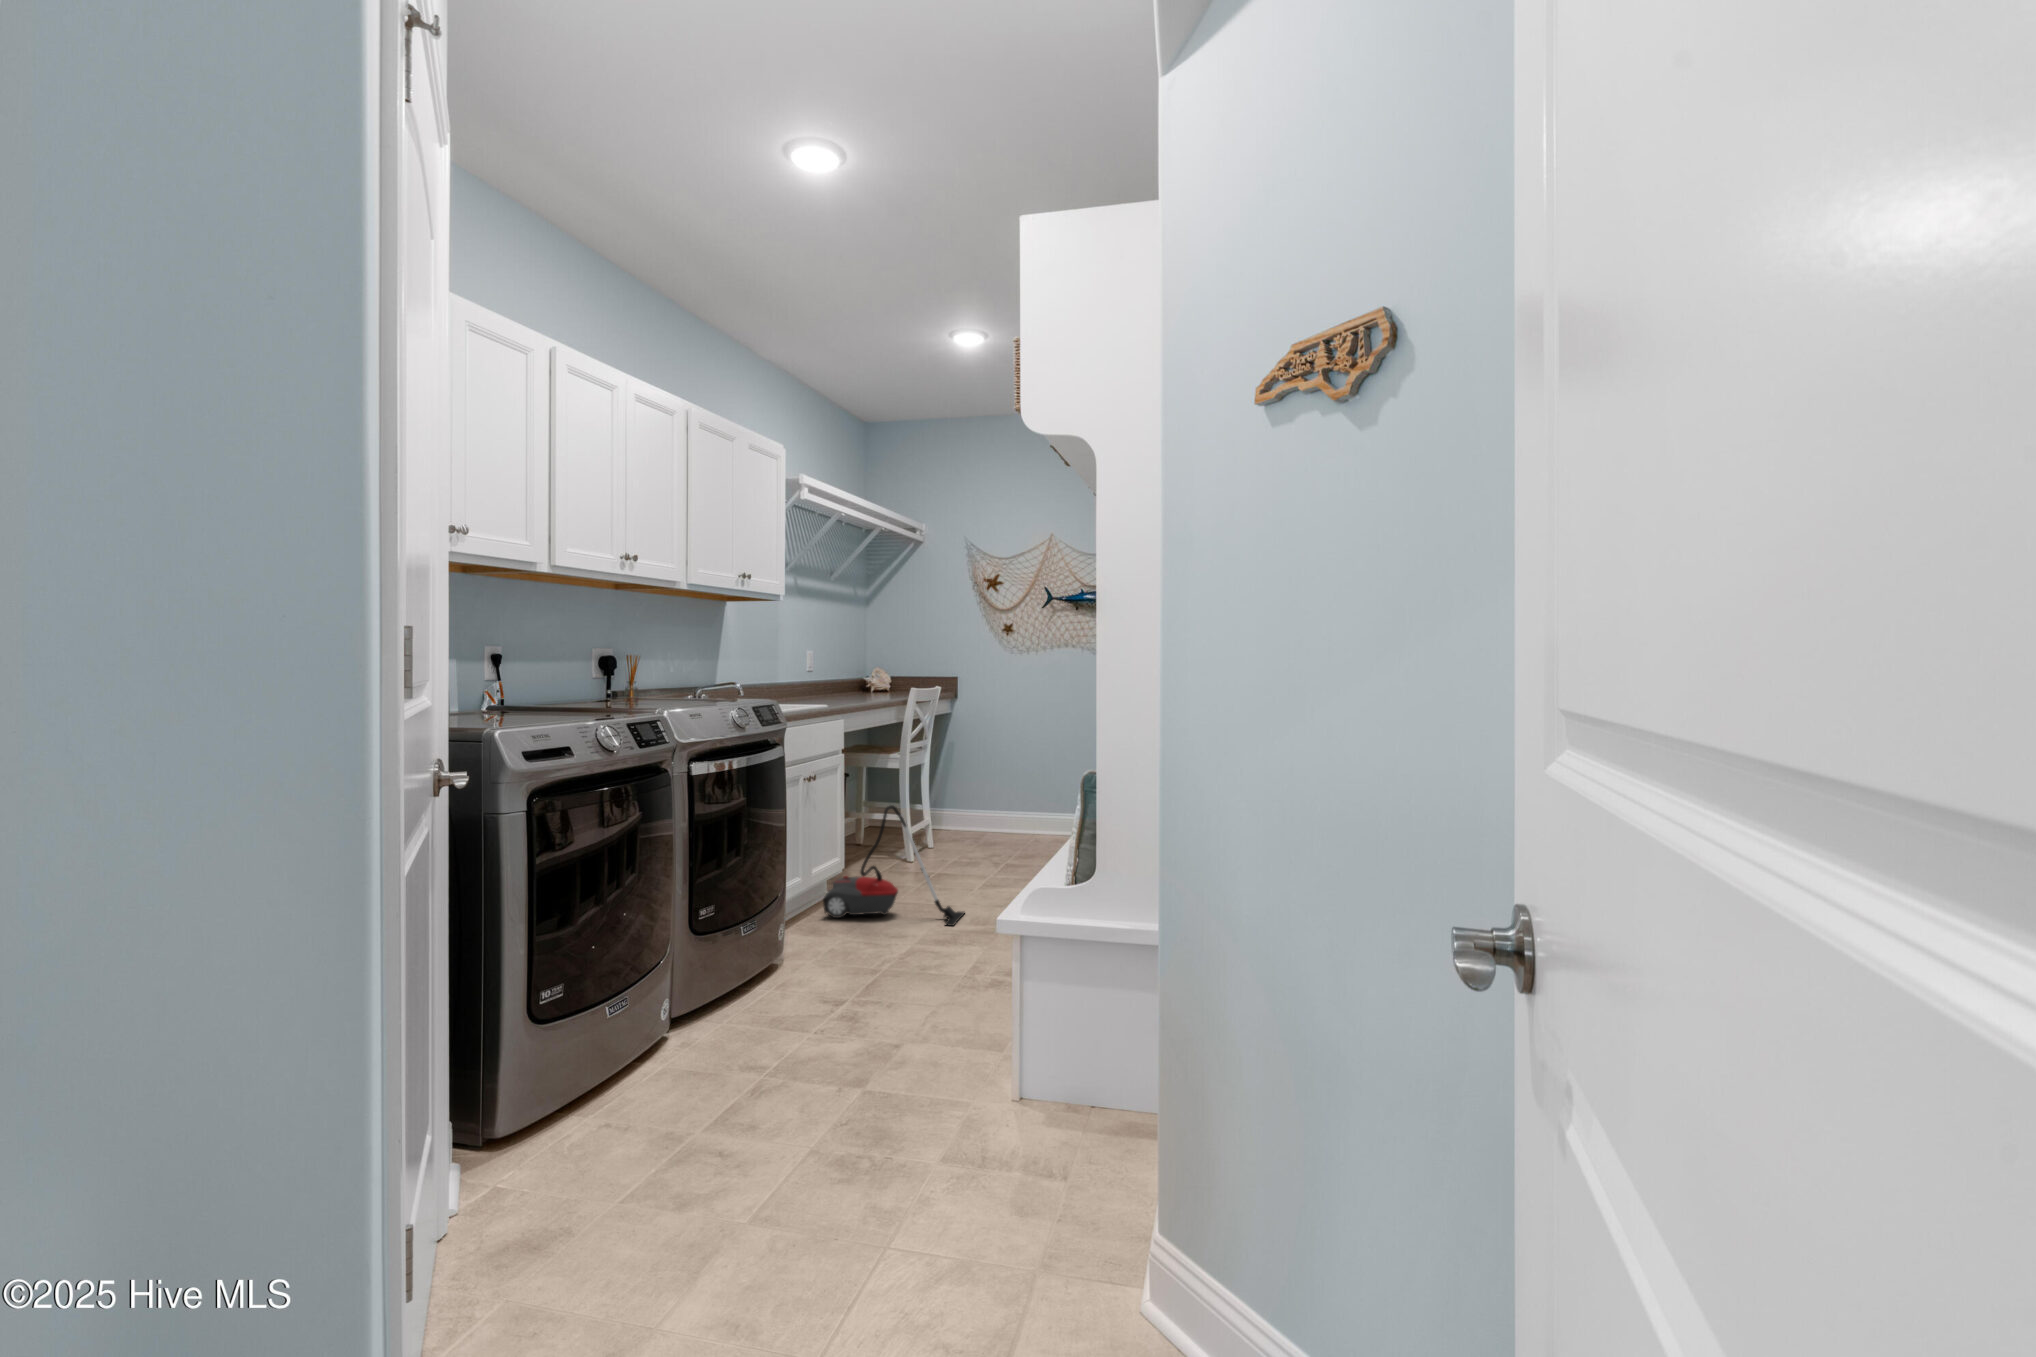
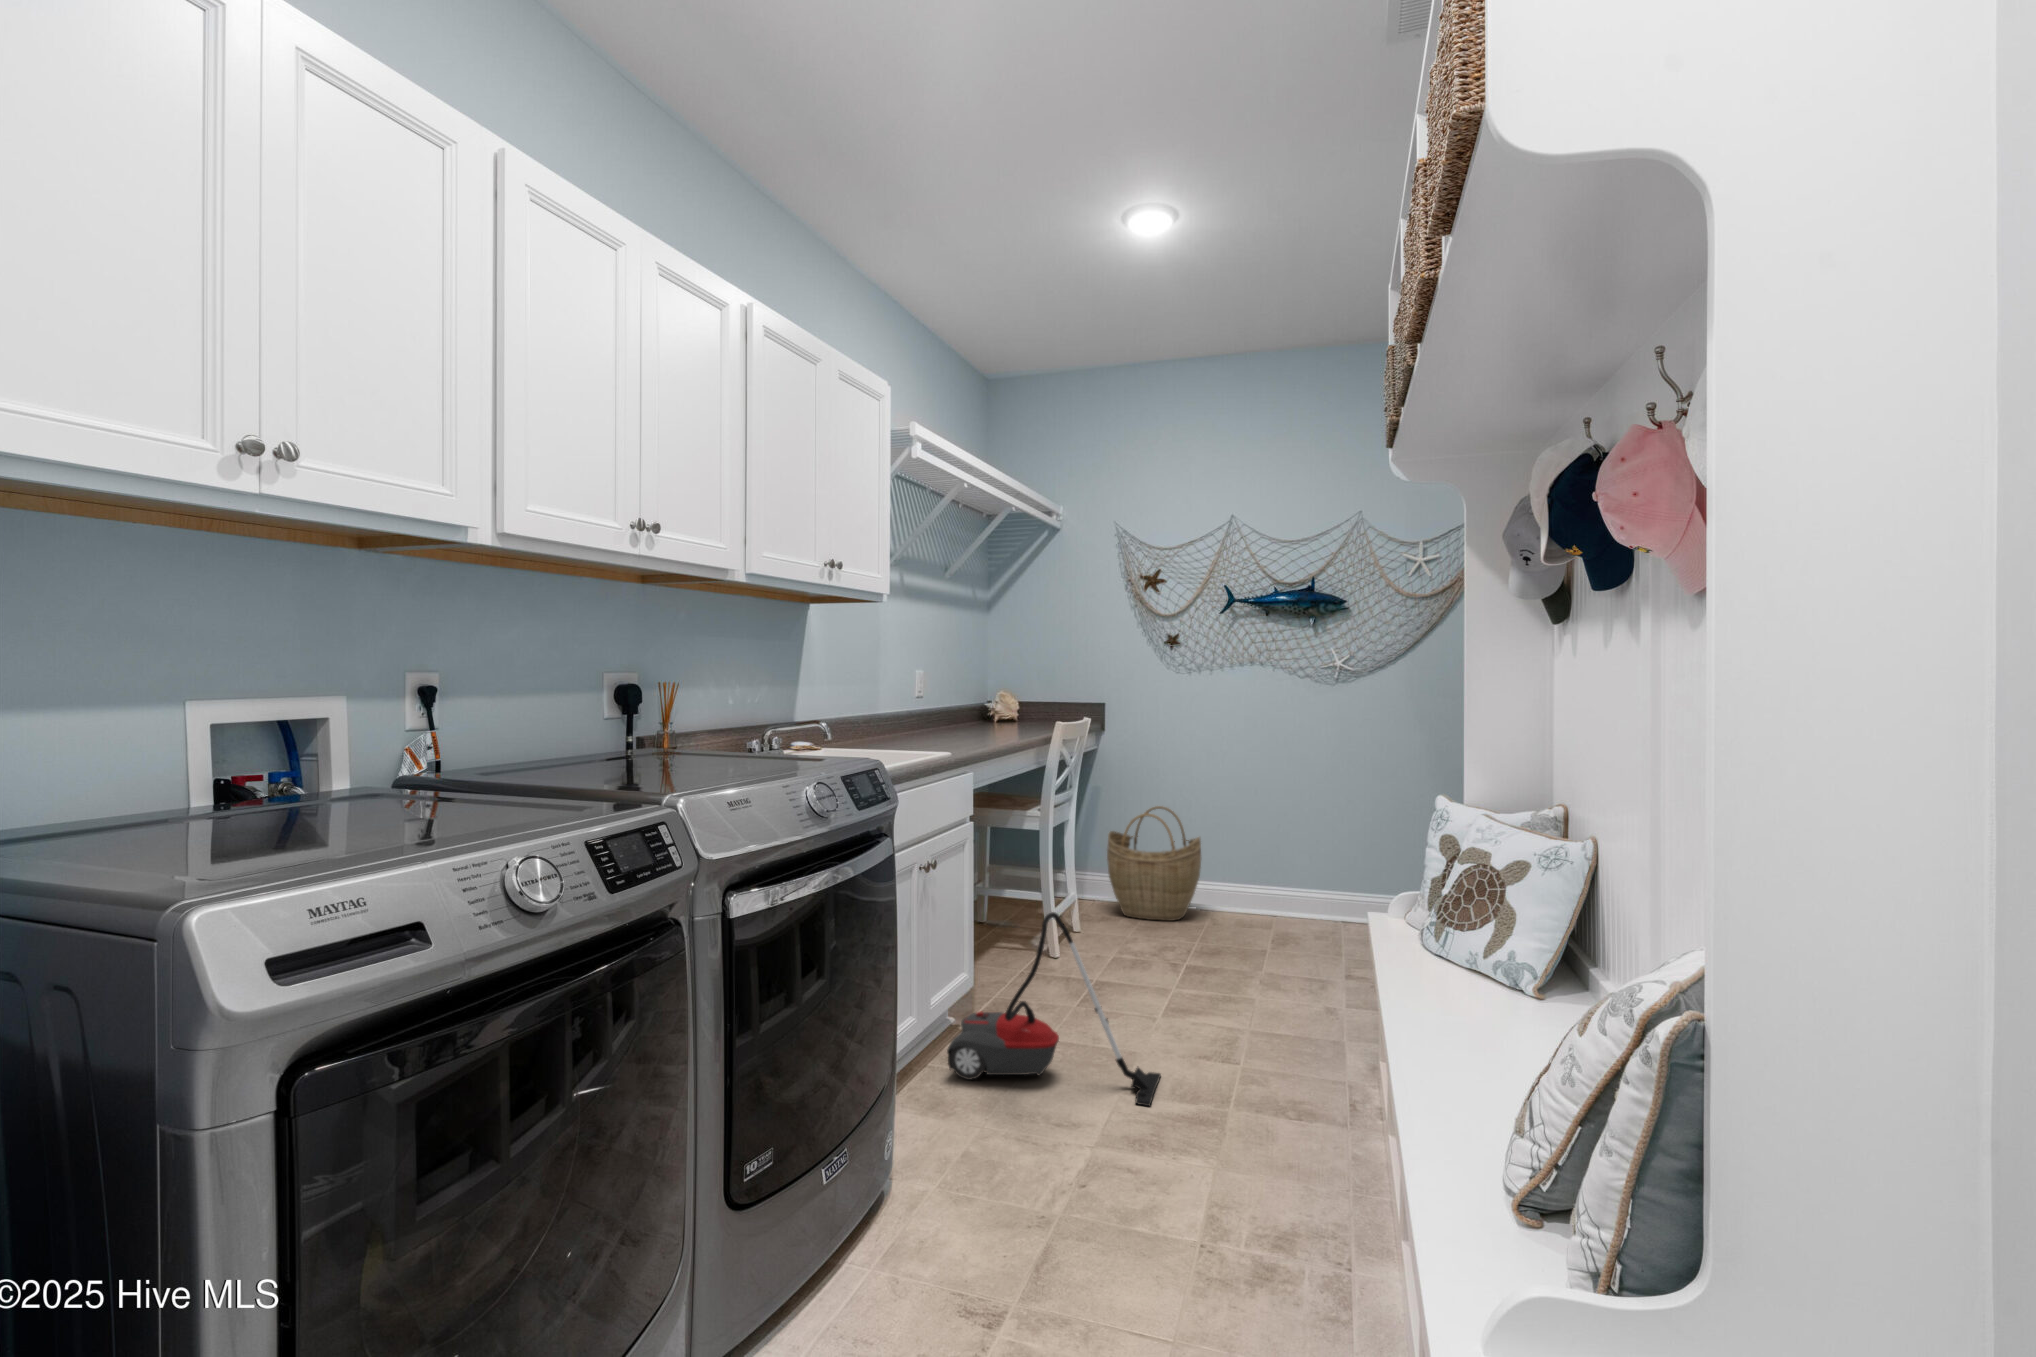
woven basket: none [956,755,1027,839] -> present [1107,806,1201,921]

